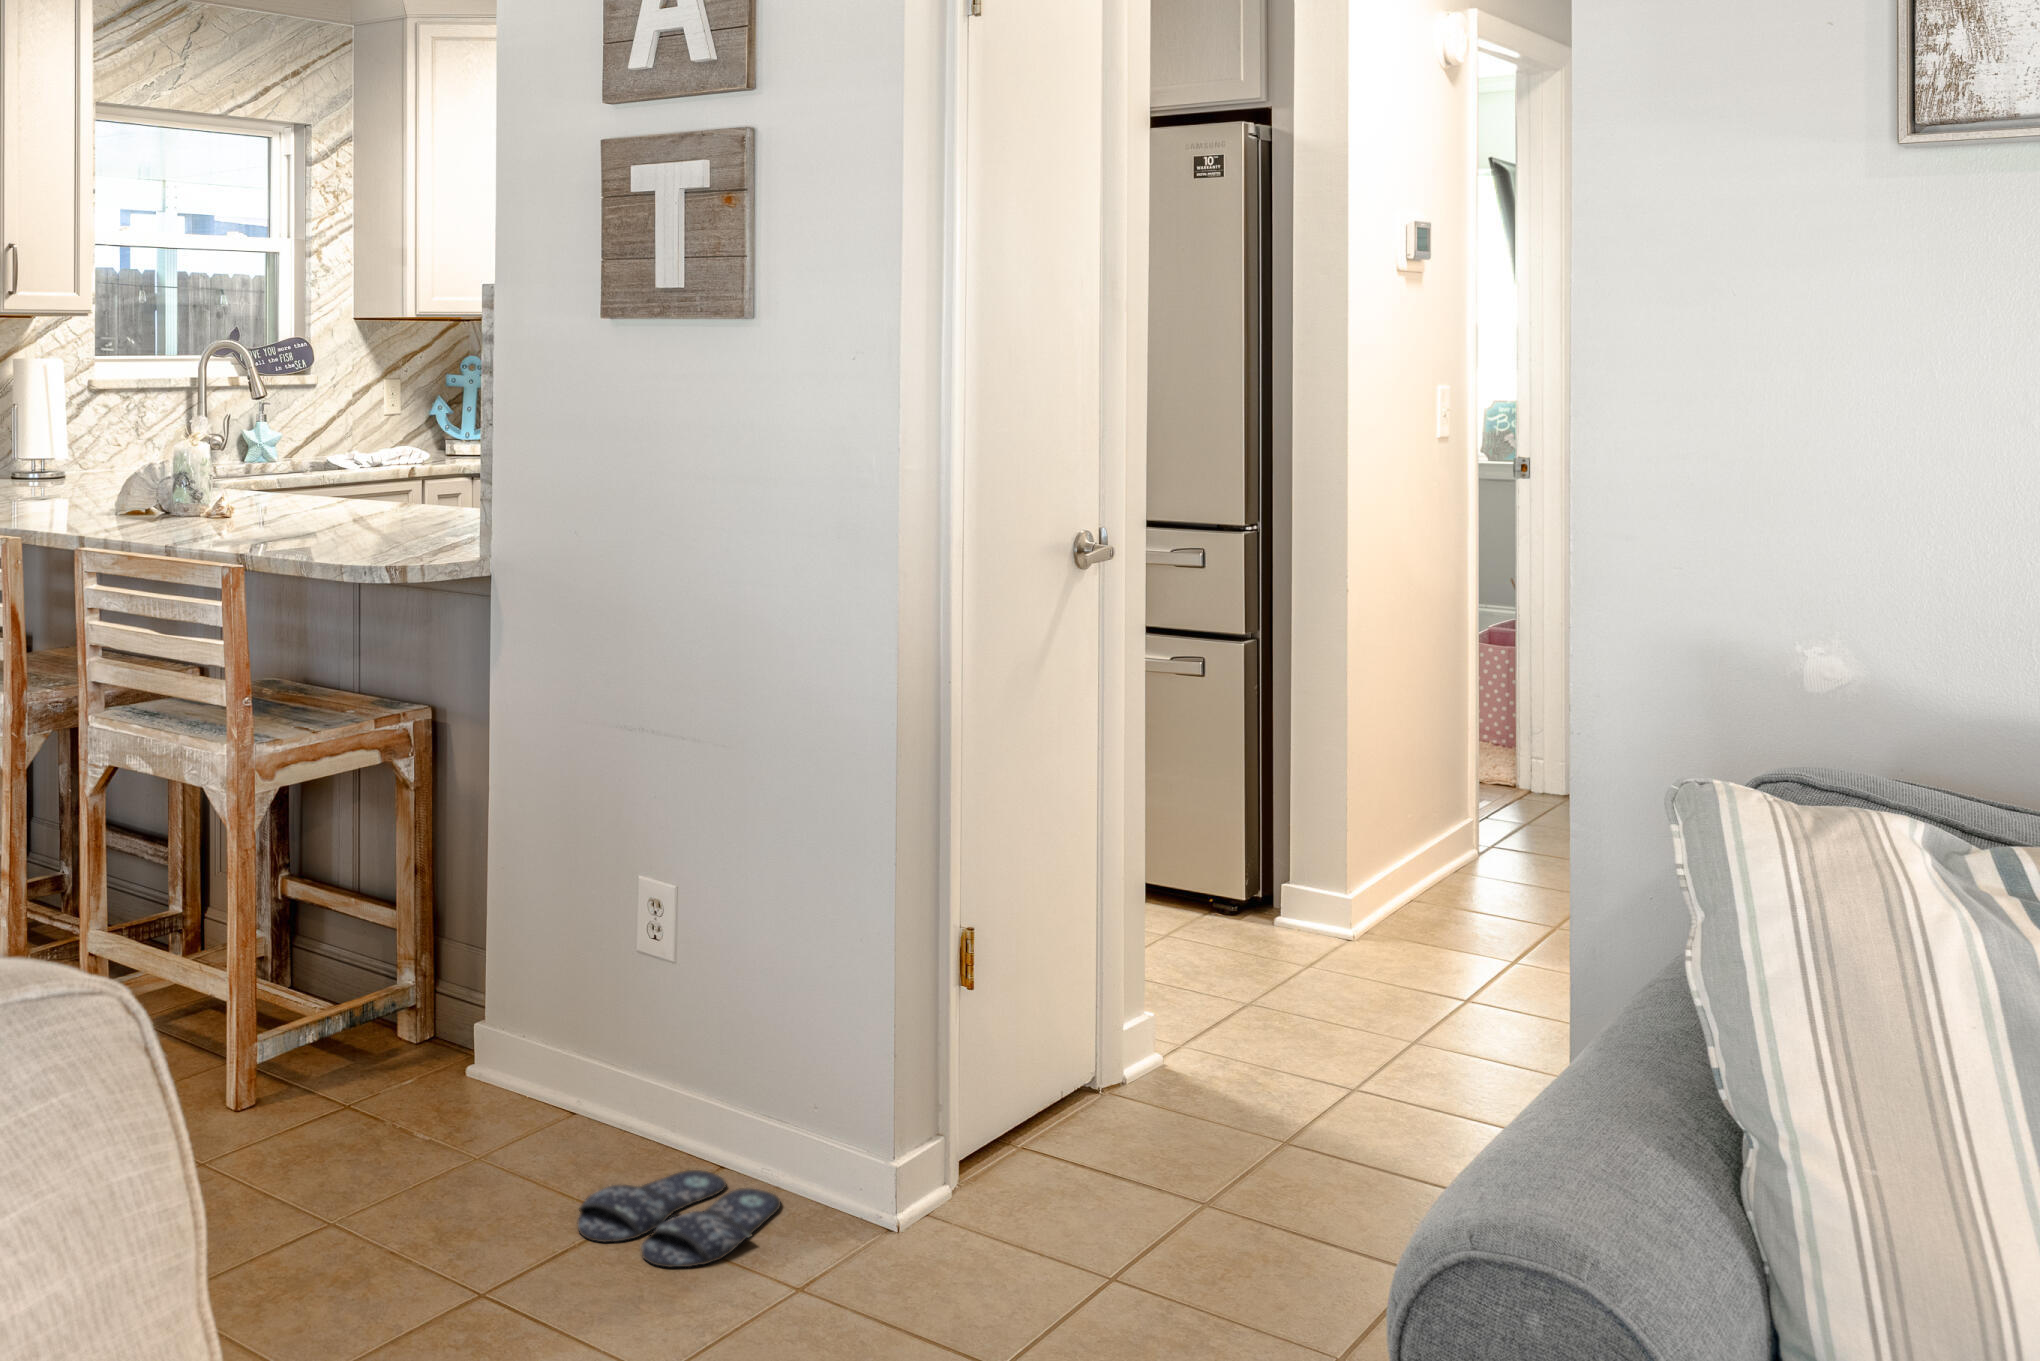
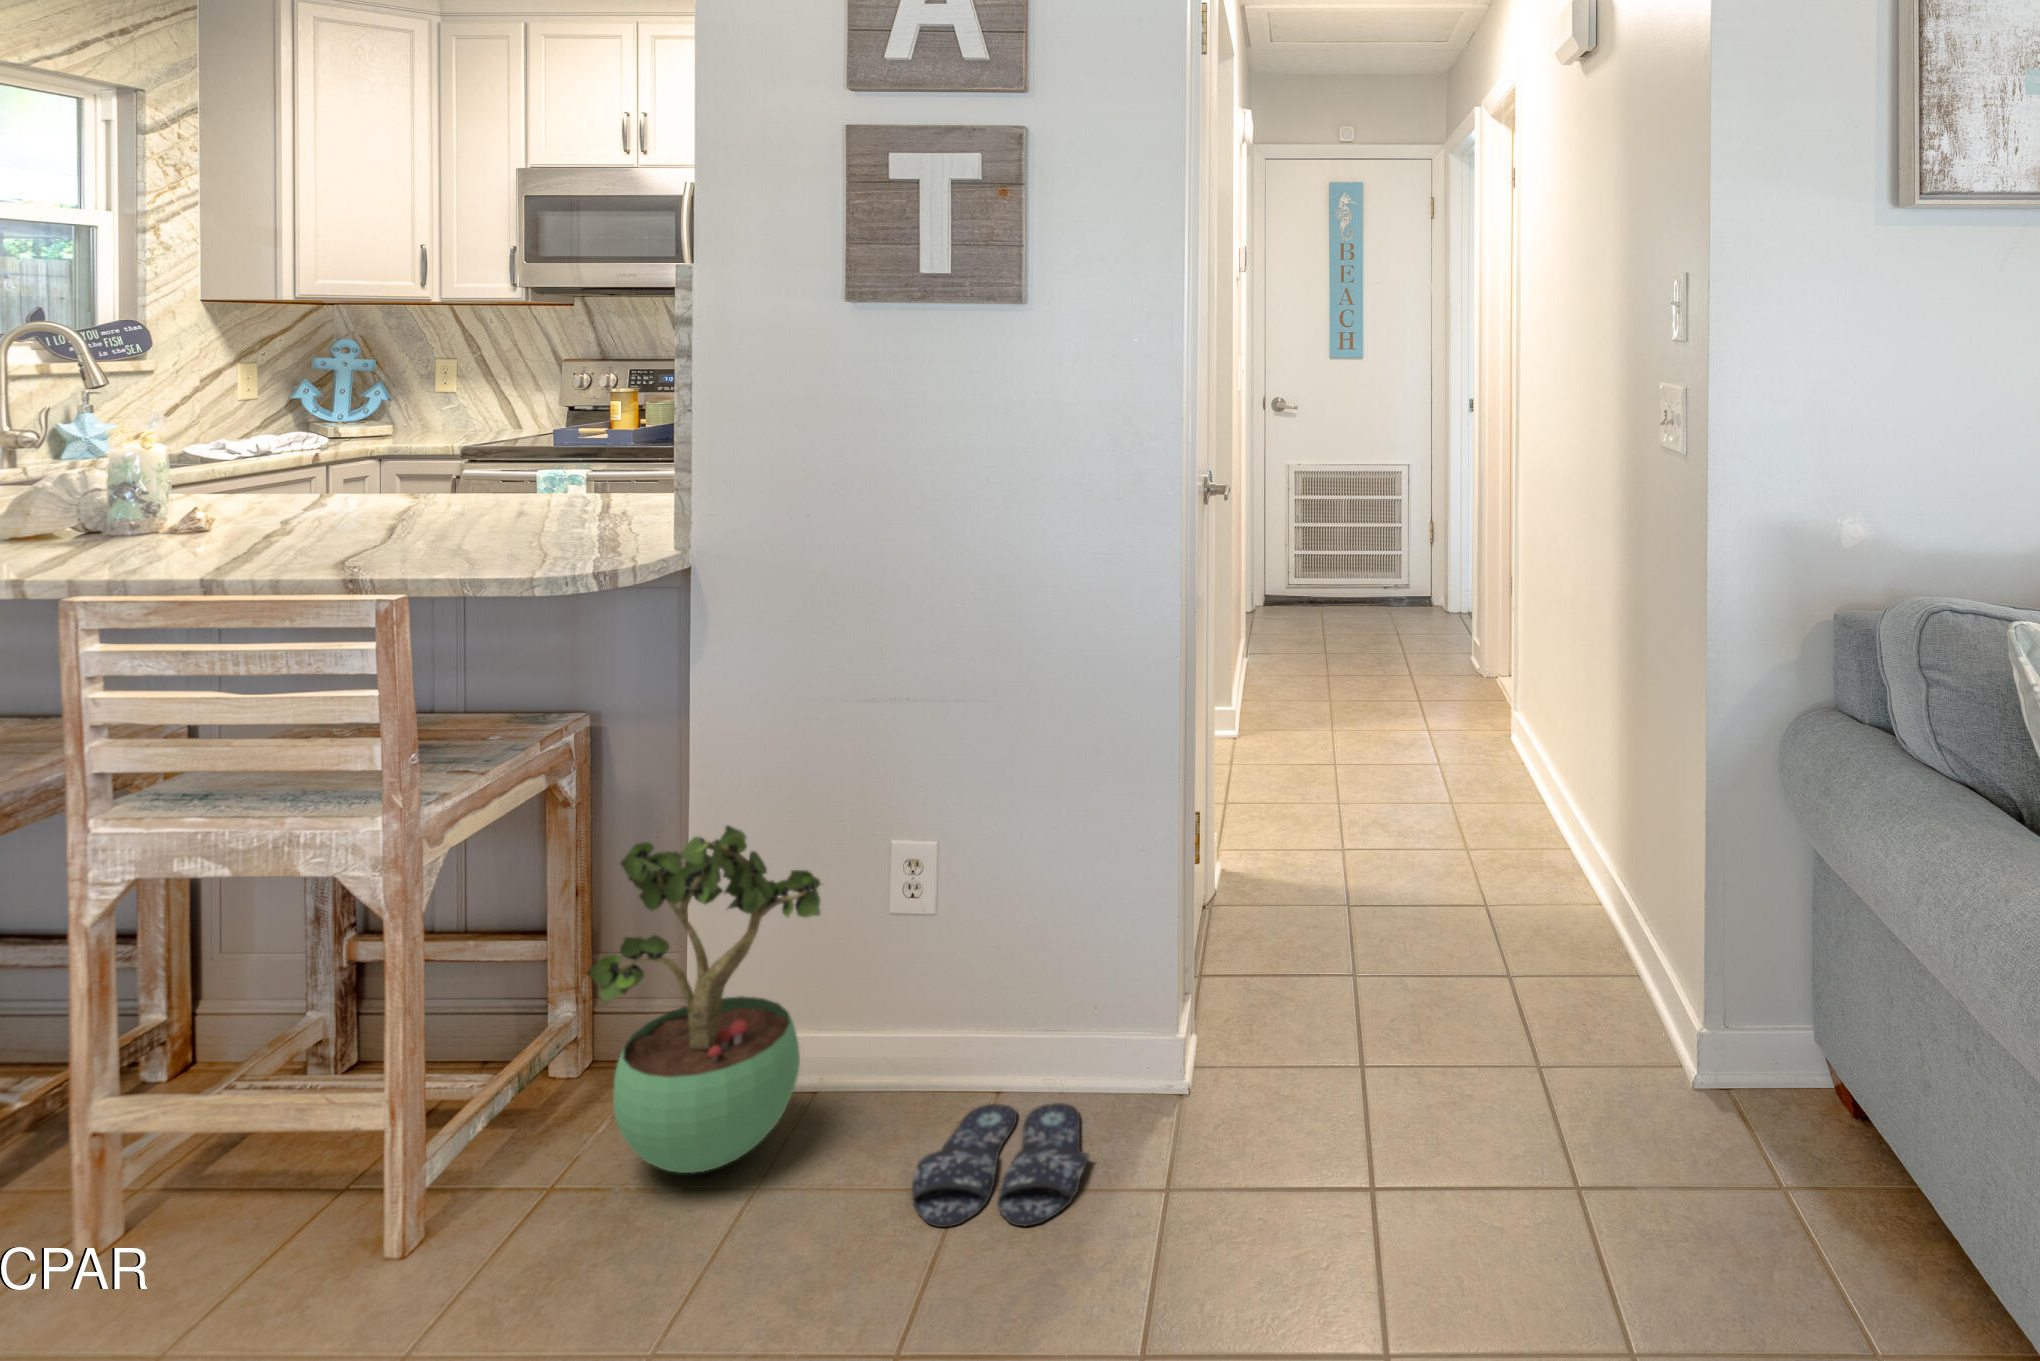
potted plant: none [371,815,543,1135] -> present [587,826,822,1173]

